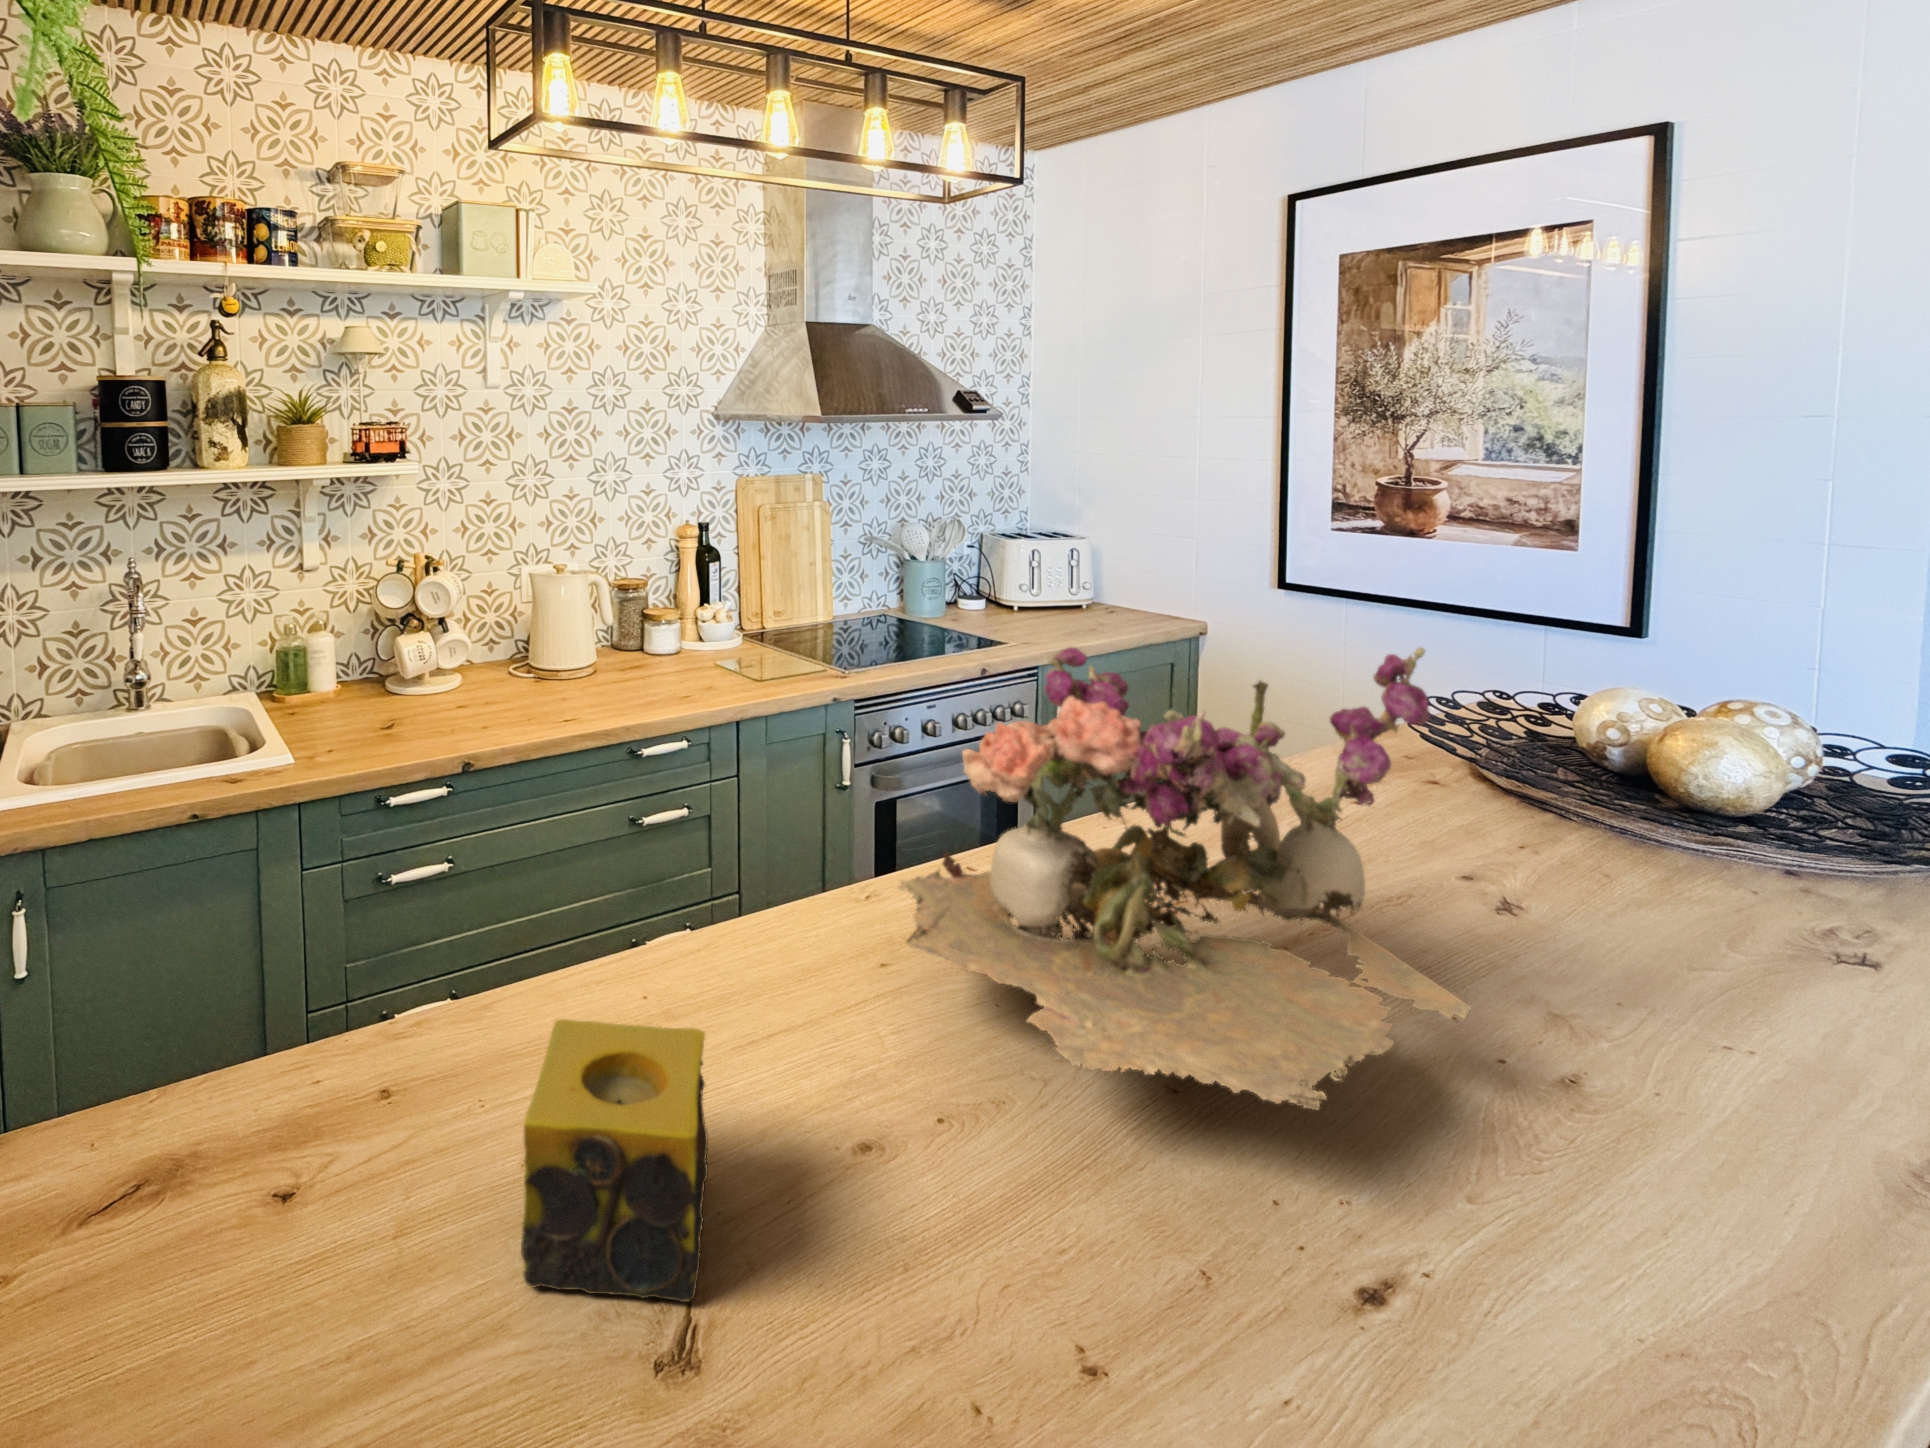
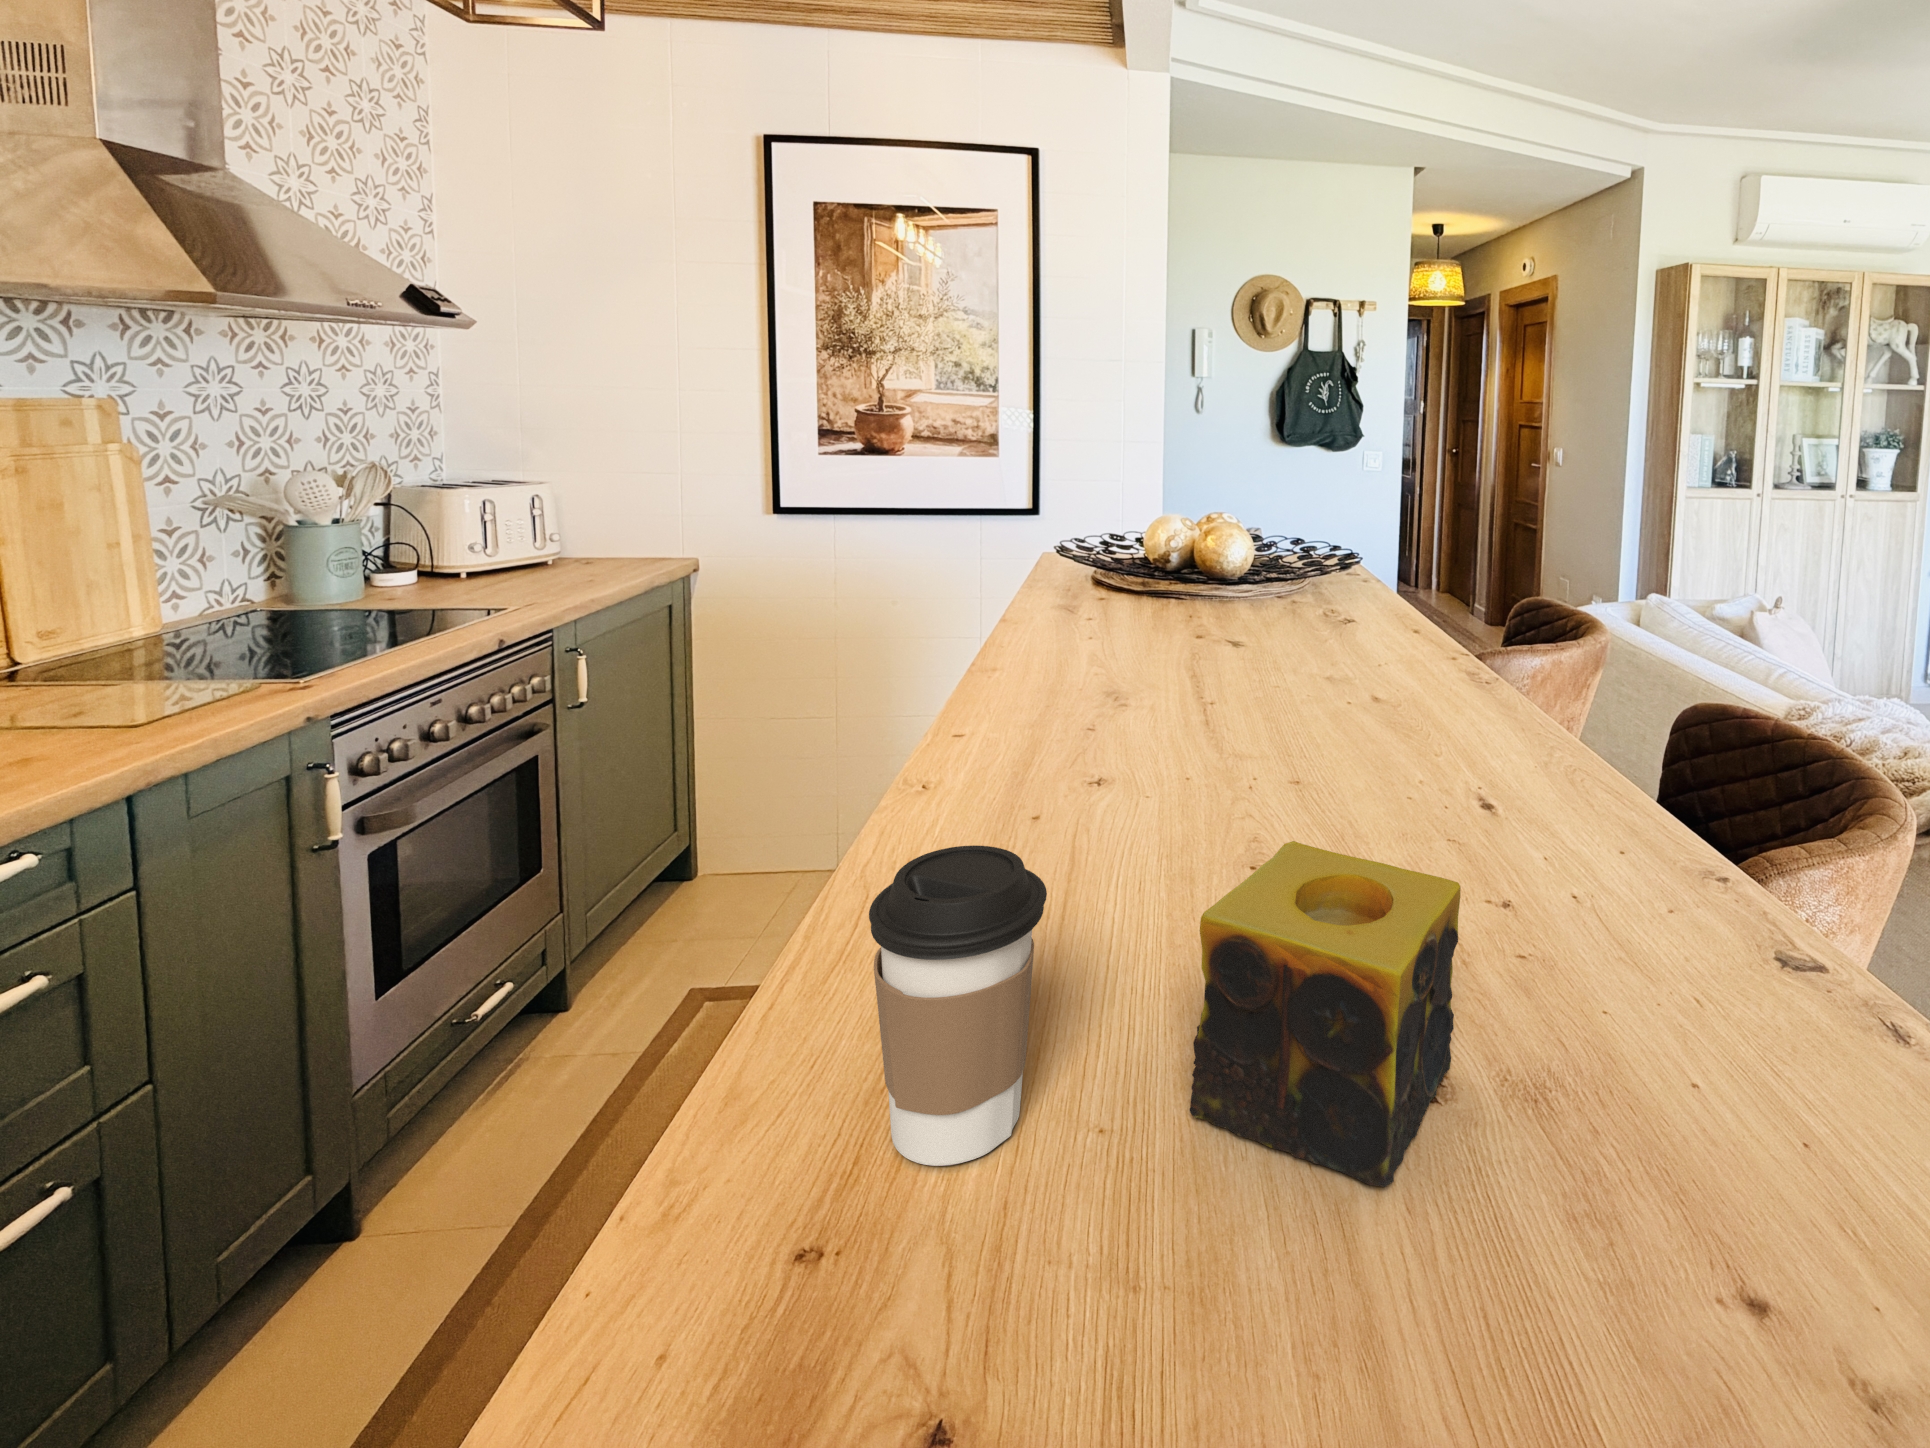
flower arrangement: present [898,647,1472,1110] -> none [1062,434,1474,771]
coffee cup: none [457,894,562,1090] -> present [869,845,1047,1166]

